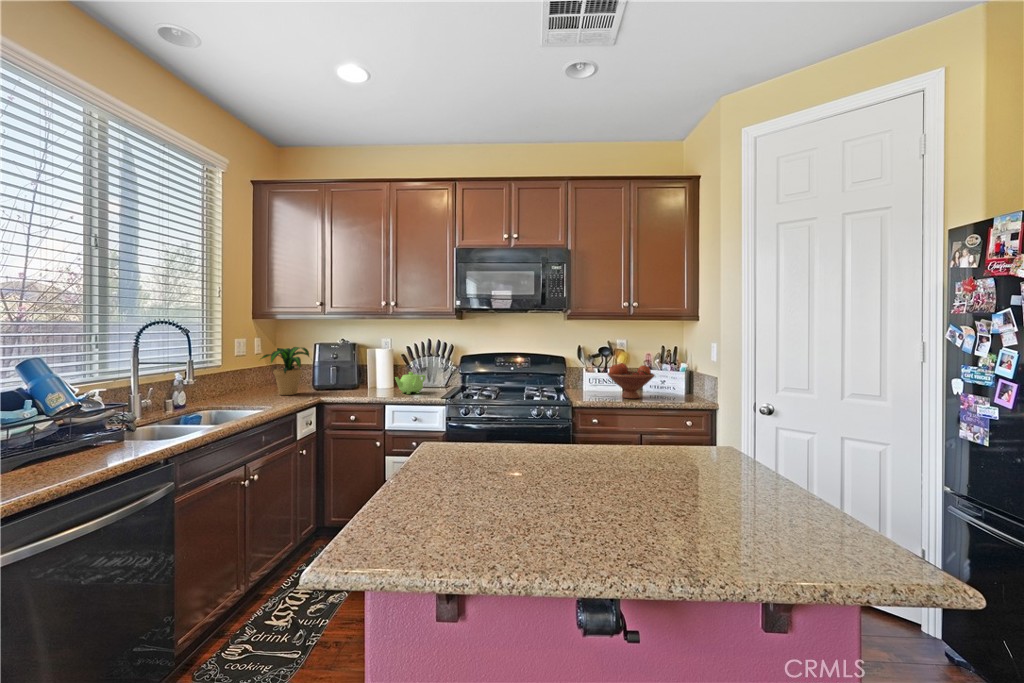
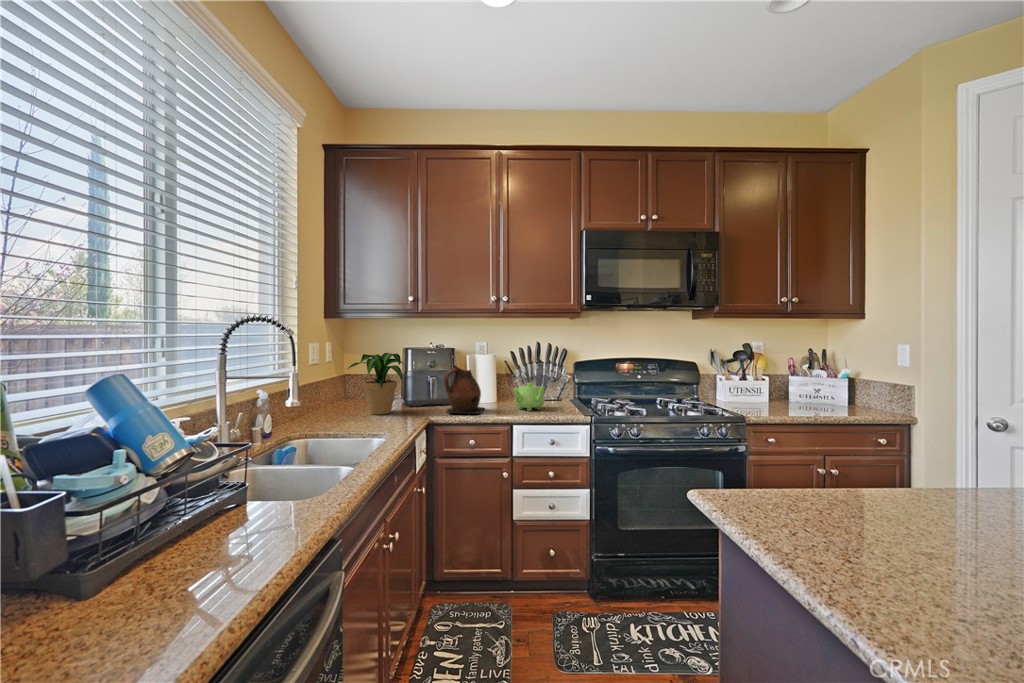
ceramic pitcher: none [337,357,375,396] -> present [444,365,484,414]
fruit bowl: present [608,363,655,399] -> none [770,370,836,413]

